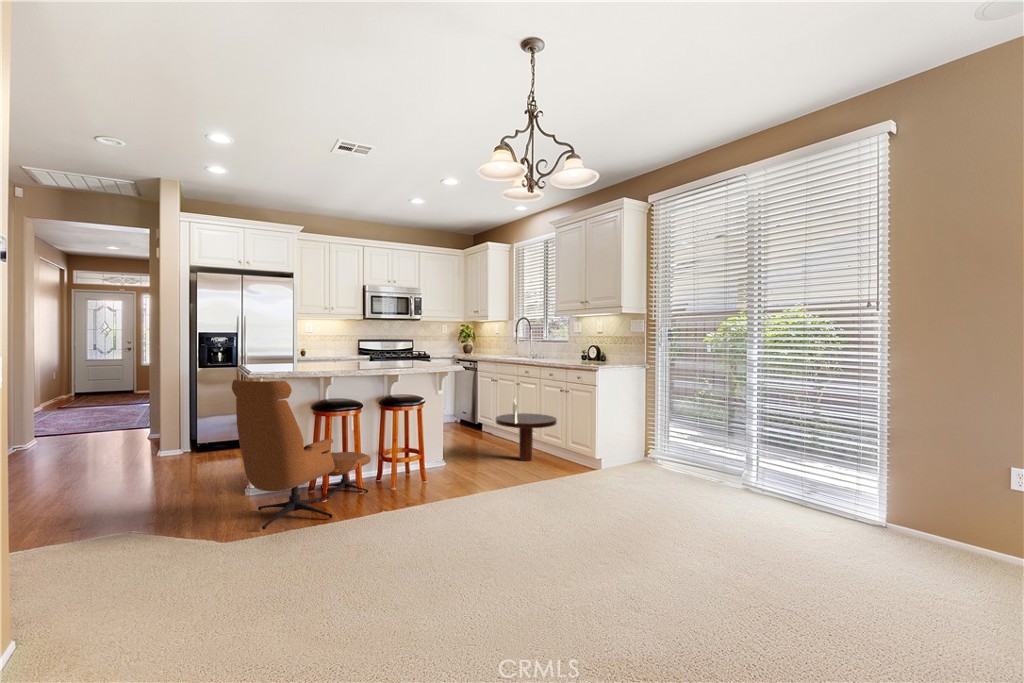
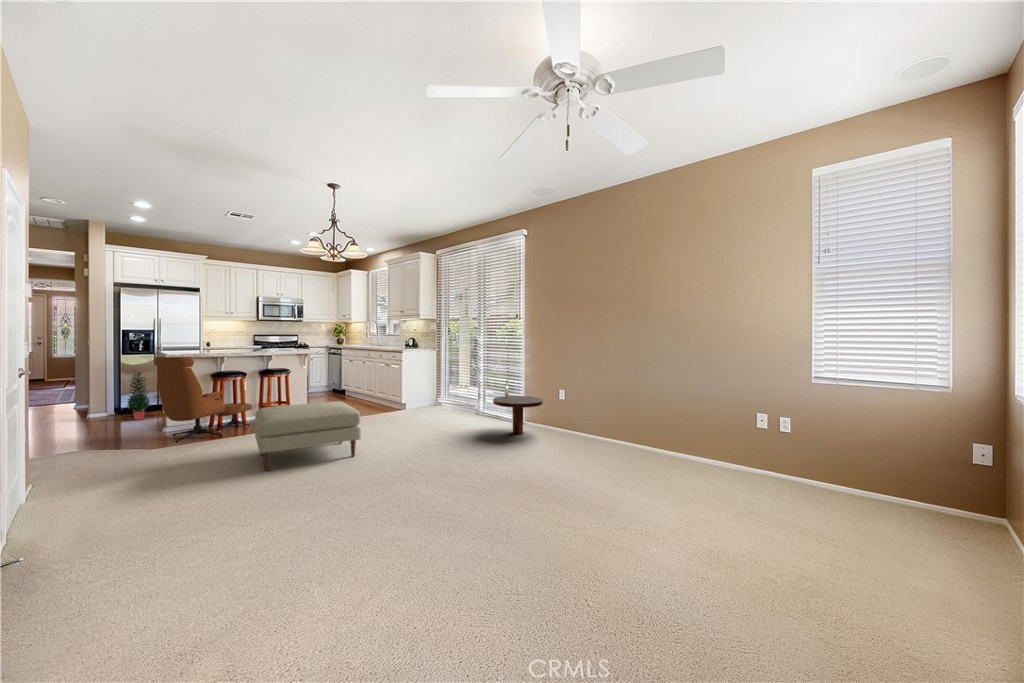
potted plant: none [199,392,232,468] -> present [127,371,150,420]
coffee table: present [496,396,557,461] -> present [493,382,543,434]
ottoman: none [398,473,614,644] -> present [255,401,361,471]

